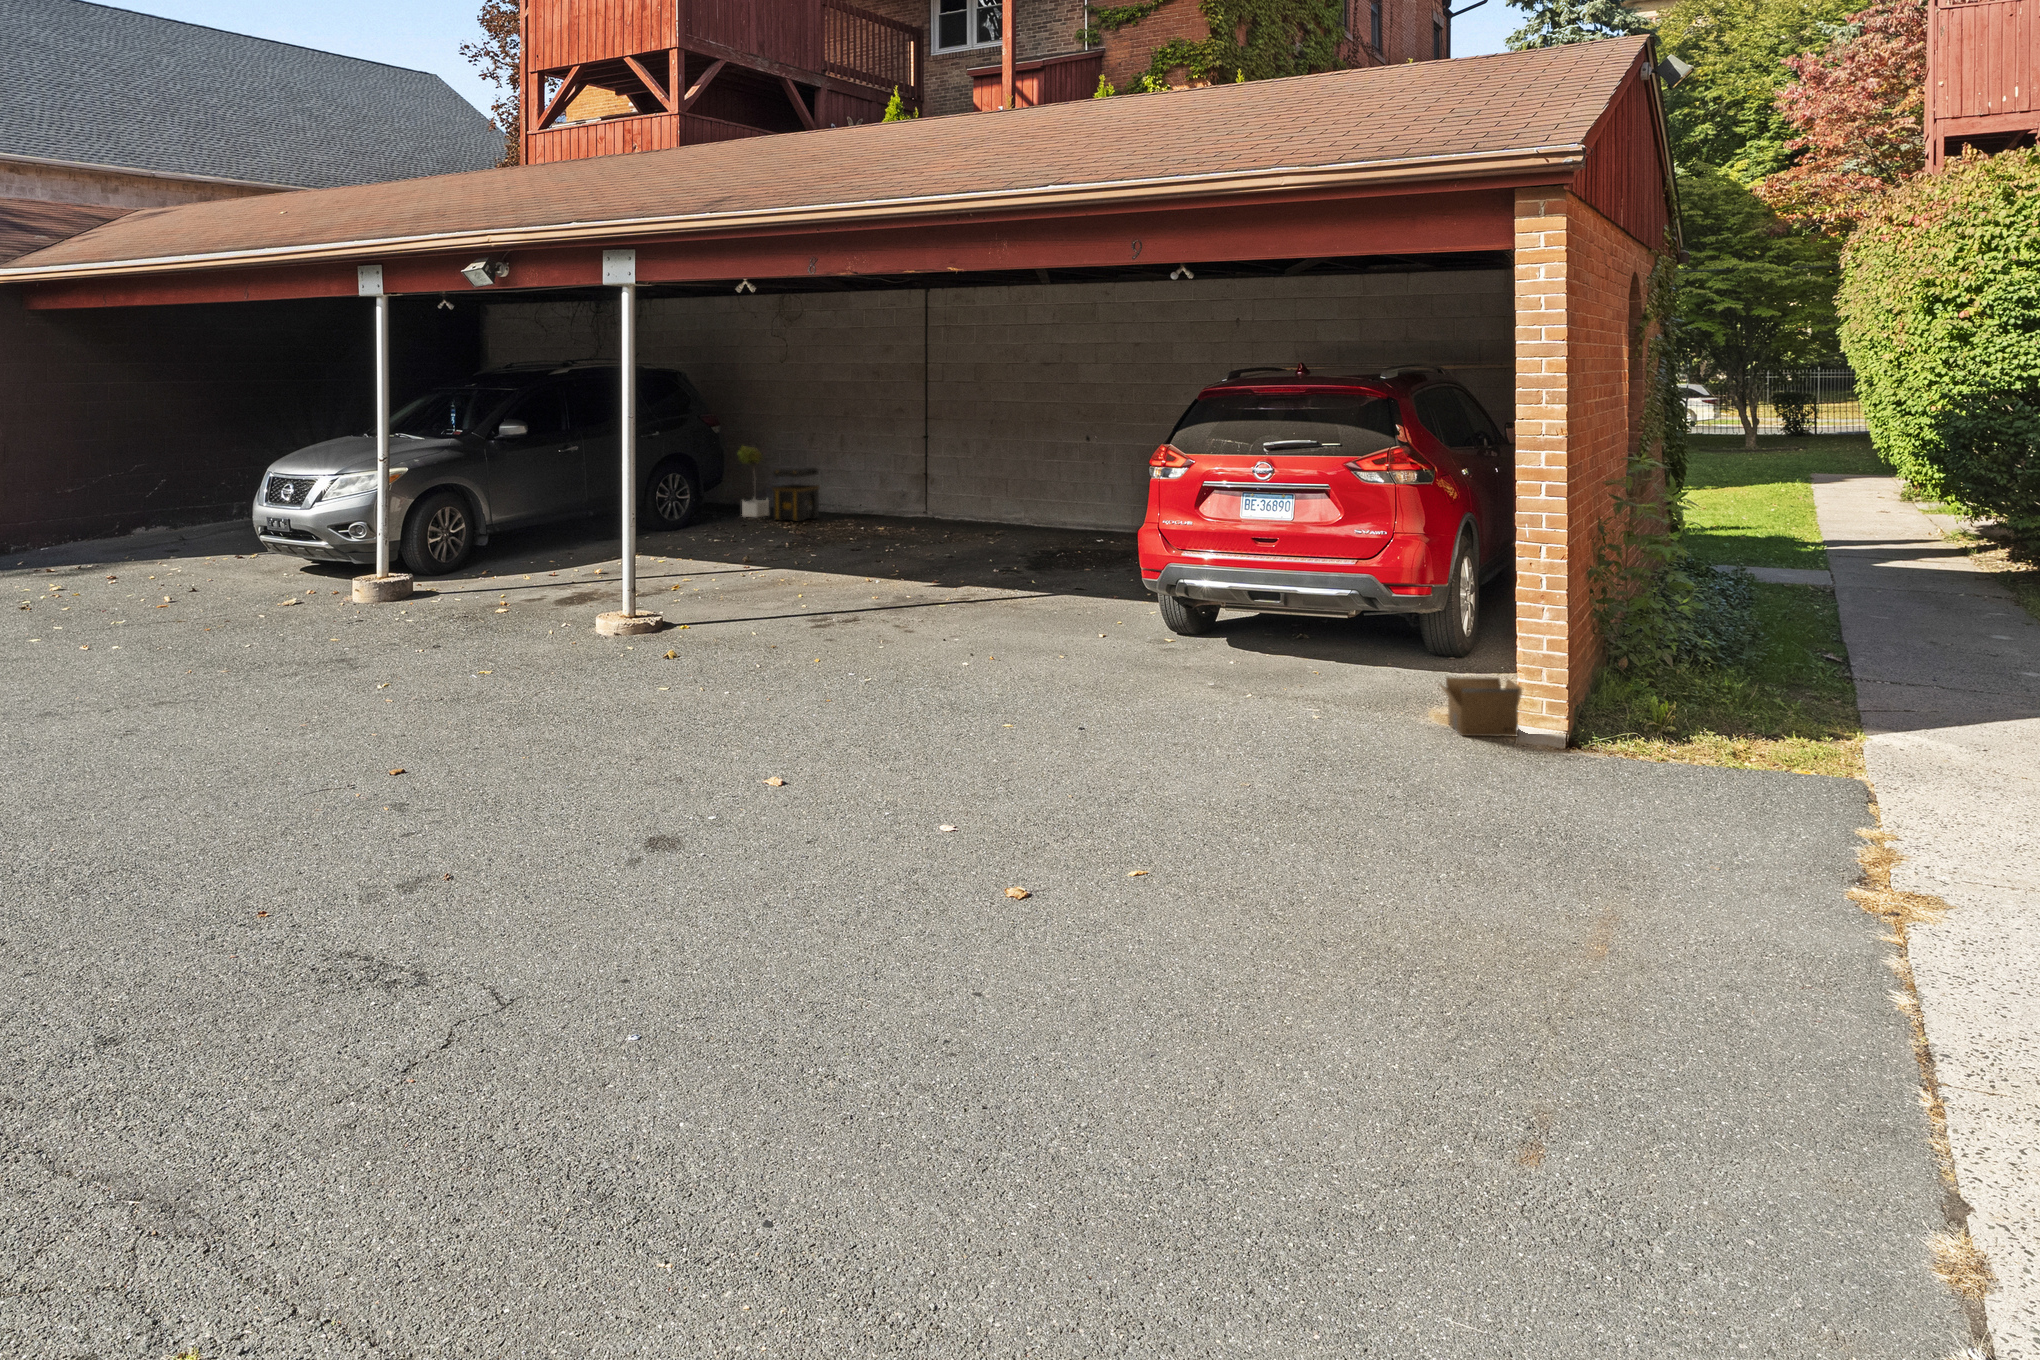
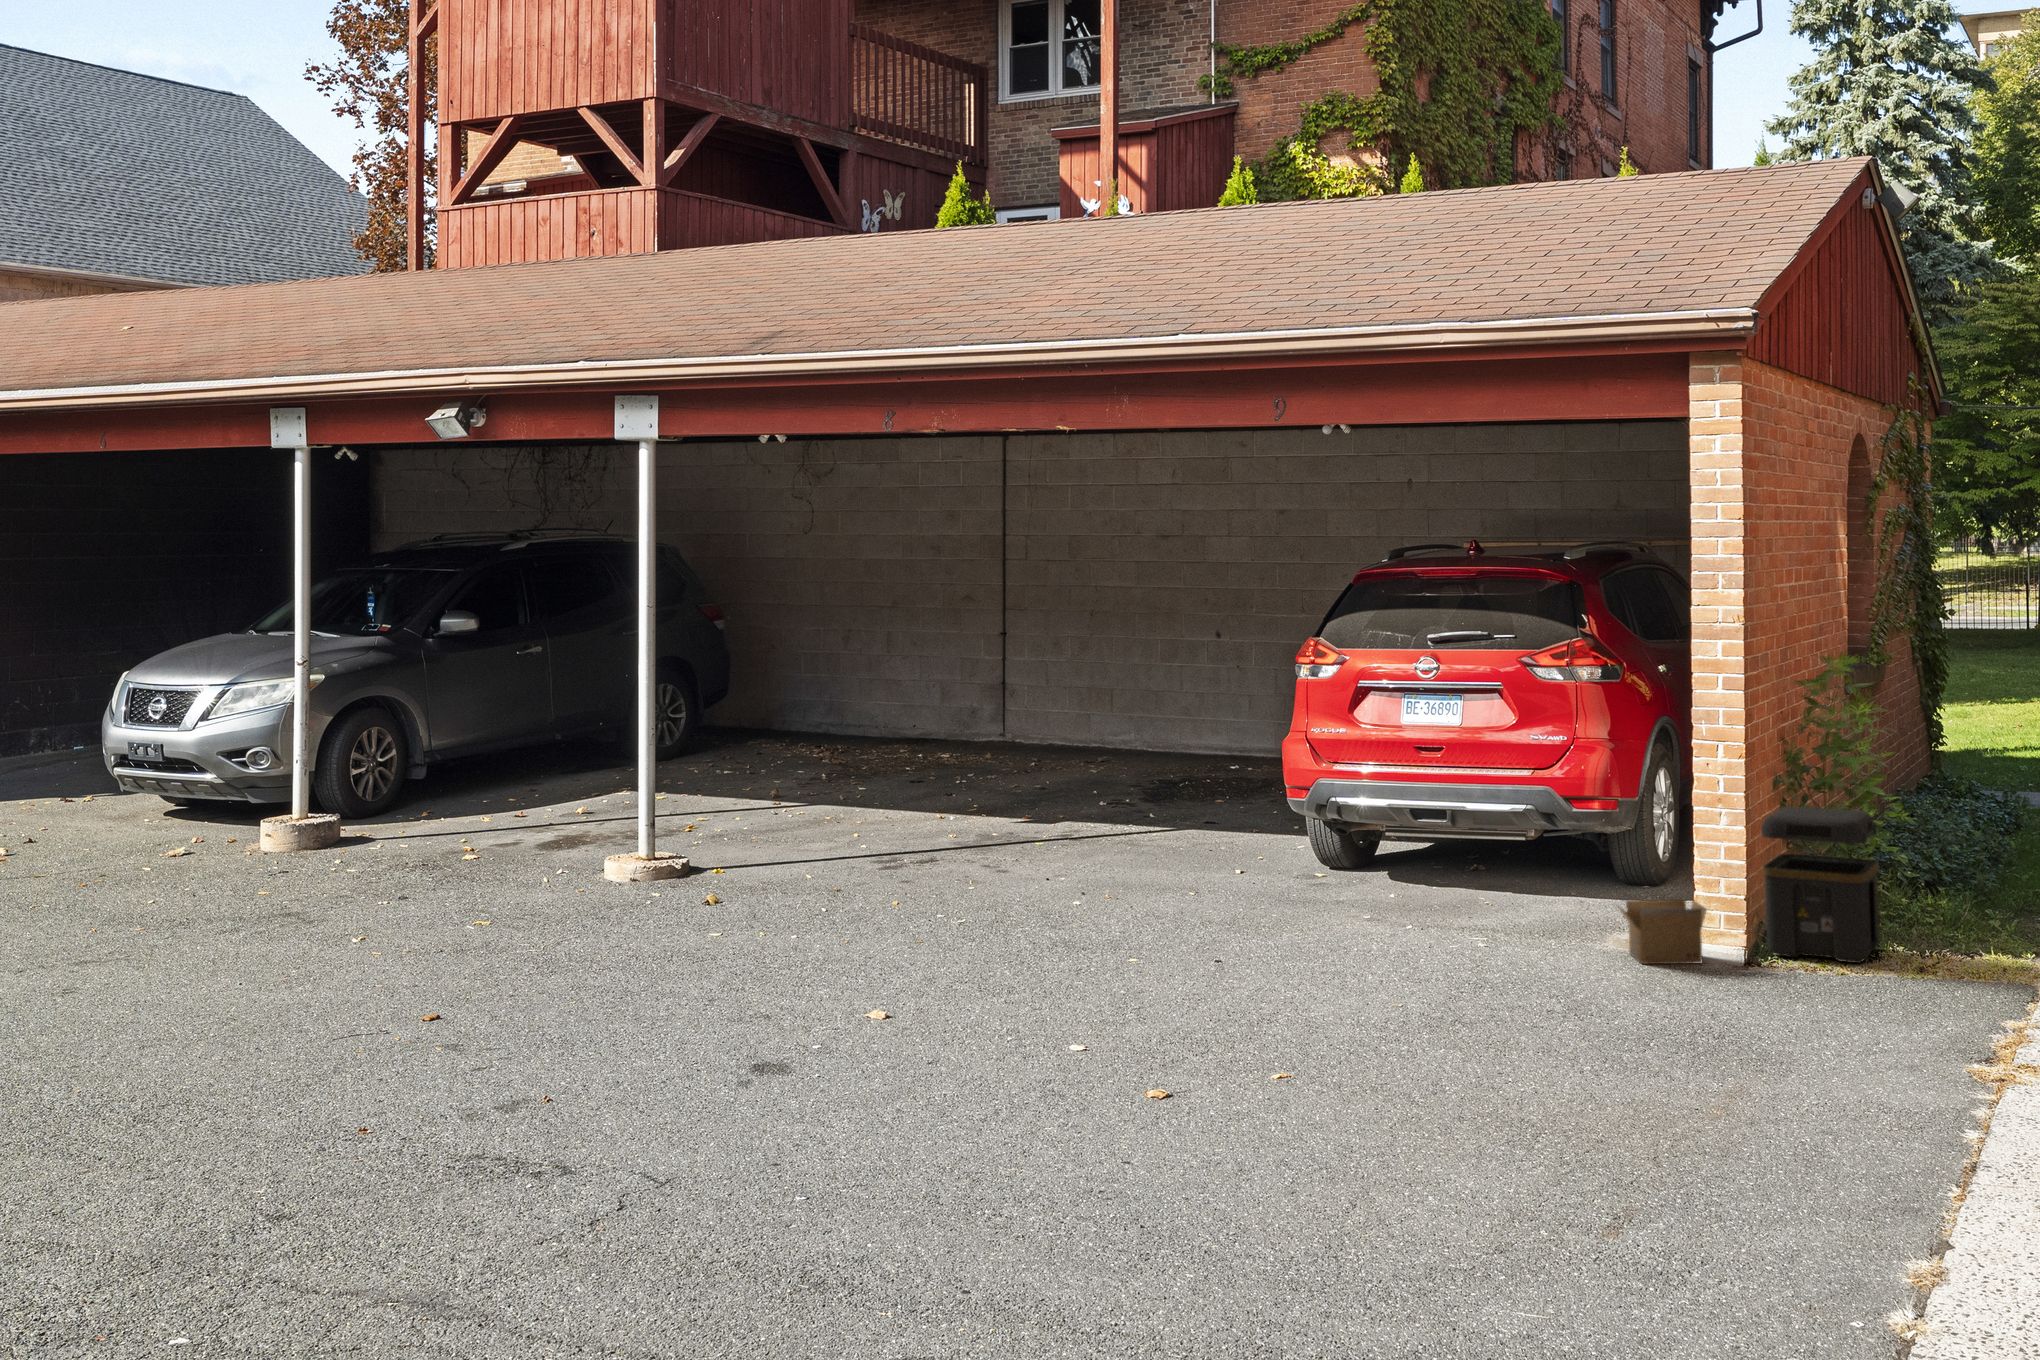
potted tree: present [737,446,769,517] -> none [741,644,785,744]
toolbox: present [772,466,819,521] -> present [1761,807,1881,963]

